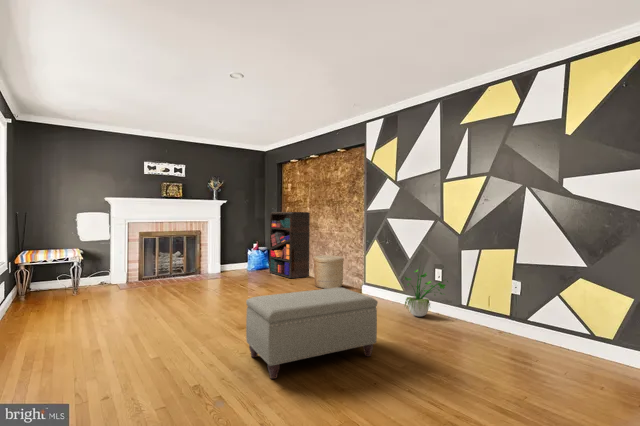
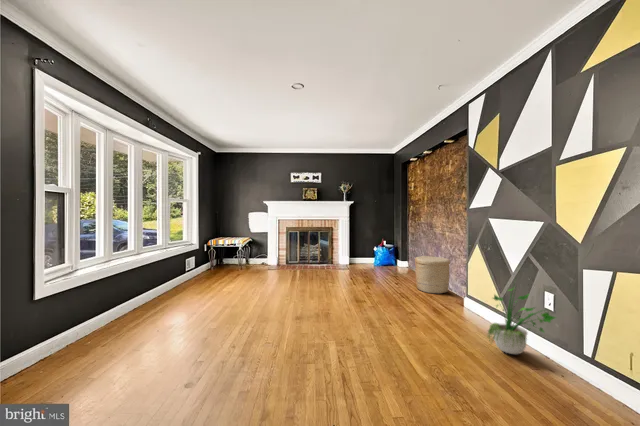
bookshelf: present [269,212,310,278] -> none [390,211,425,276]
ottoman: present [246,288,378,379] -> none [238,293,381,391]

